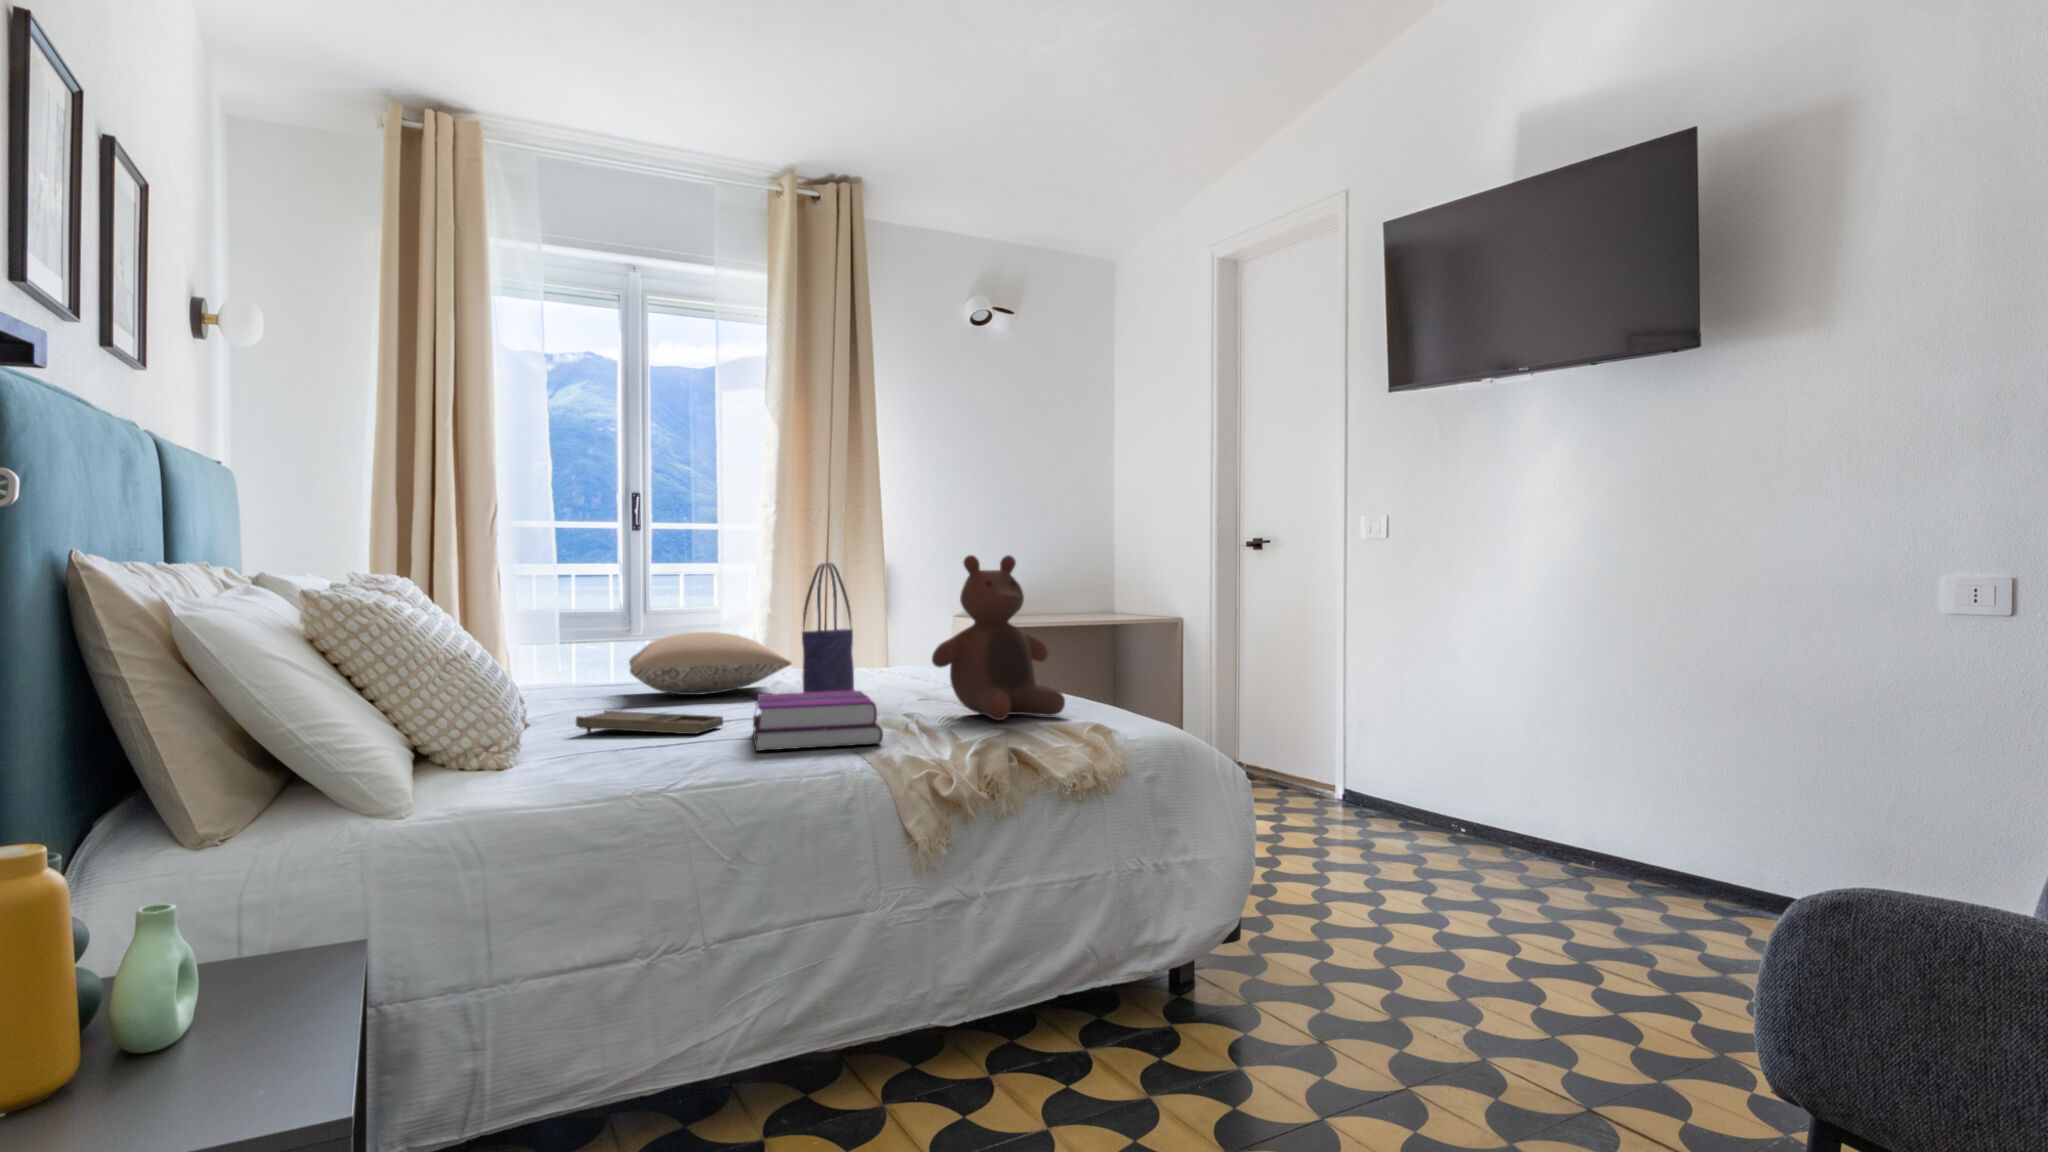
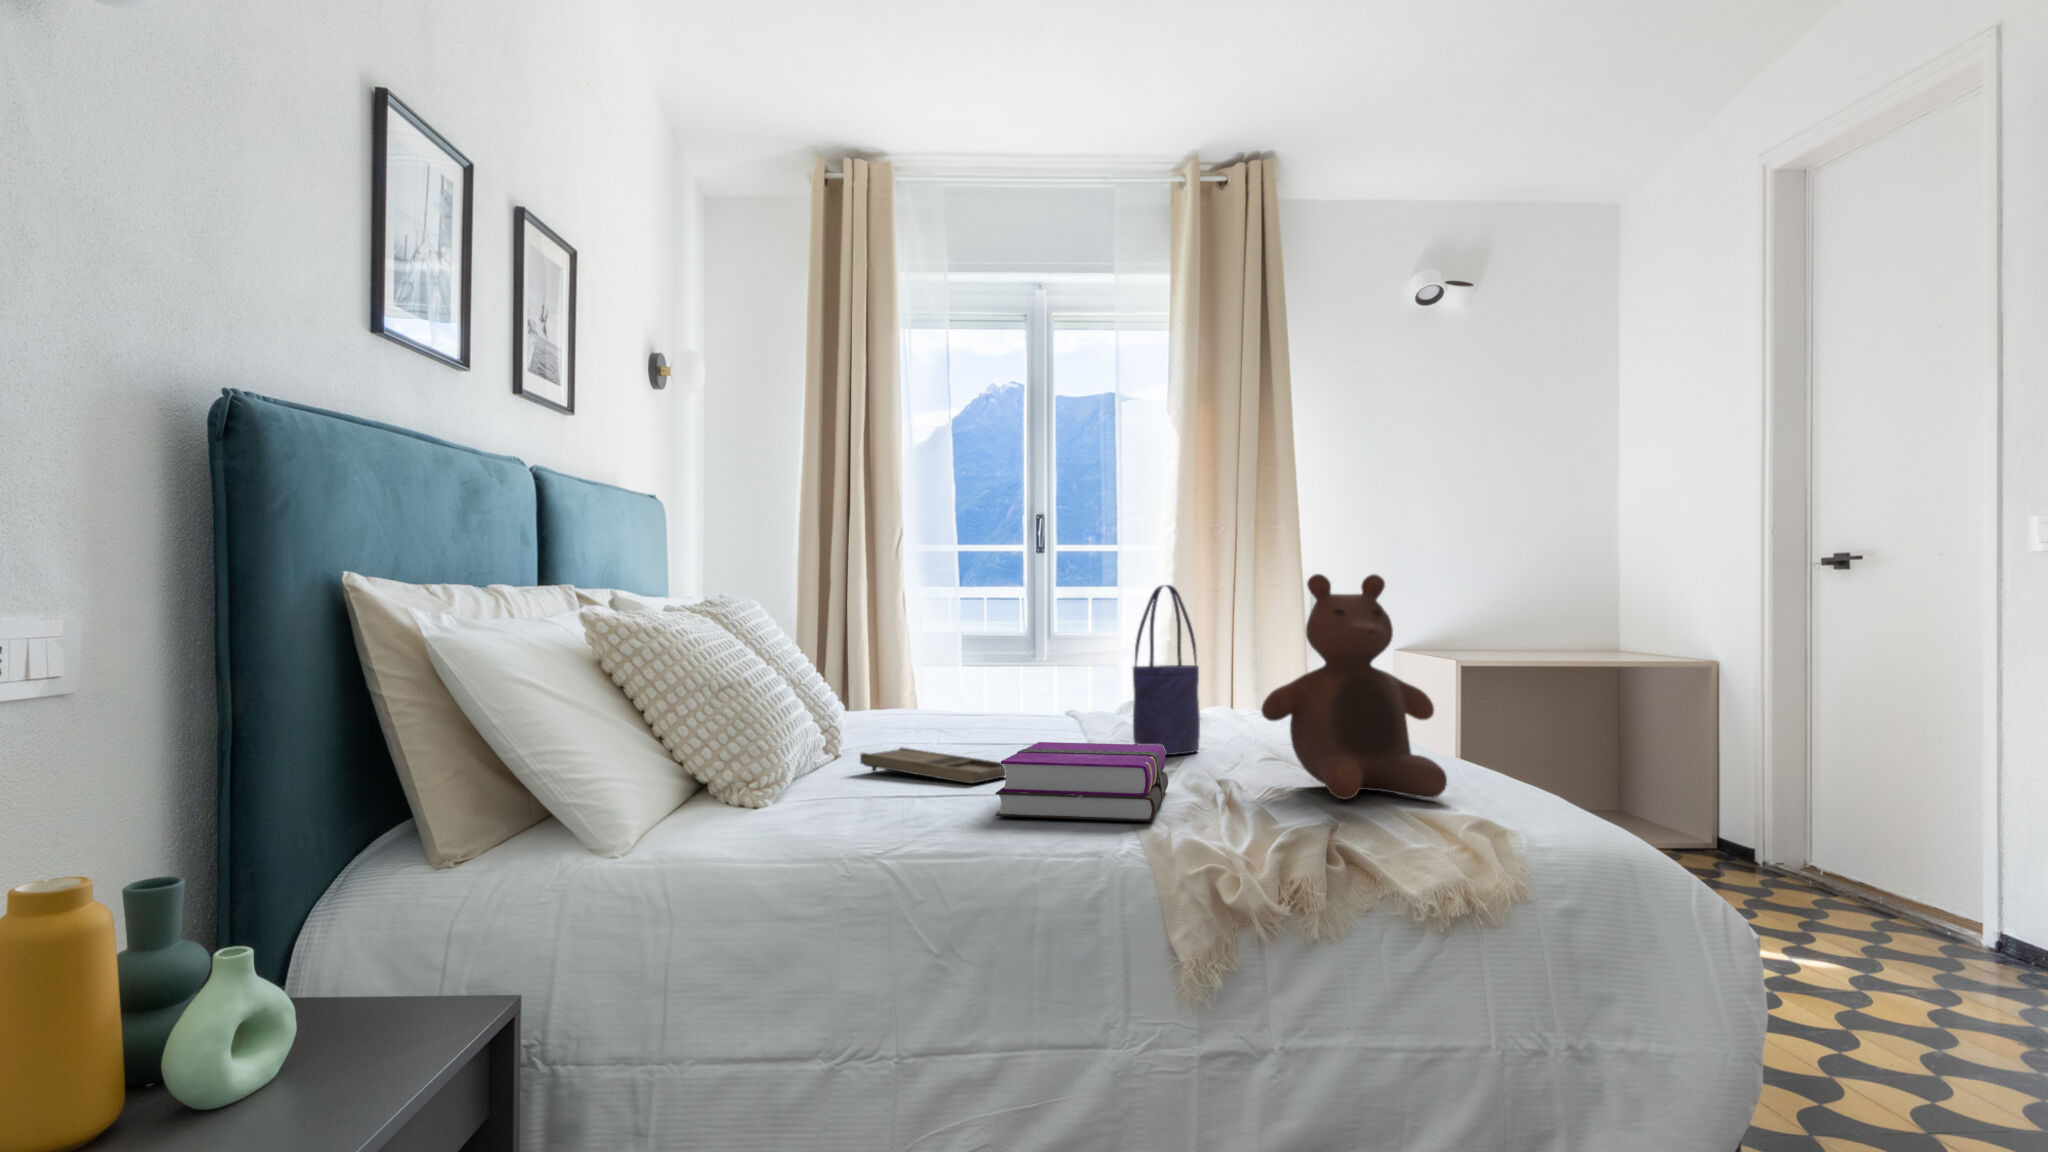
pillow: present [629,632,791,695] -> none [964,663,1138,730]

